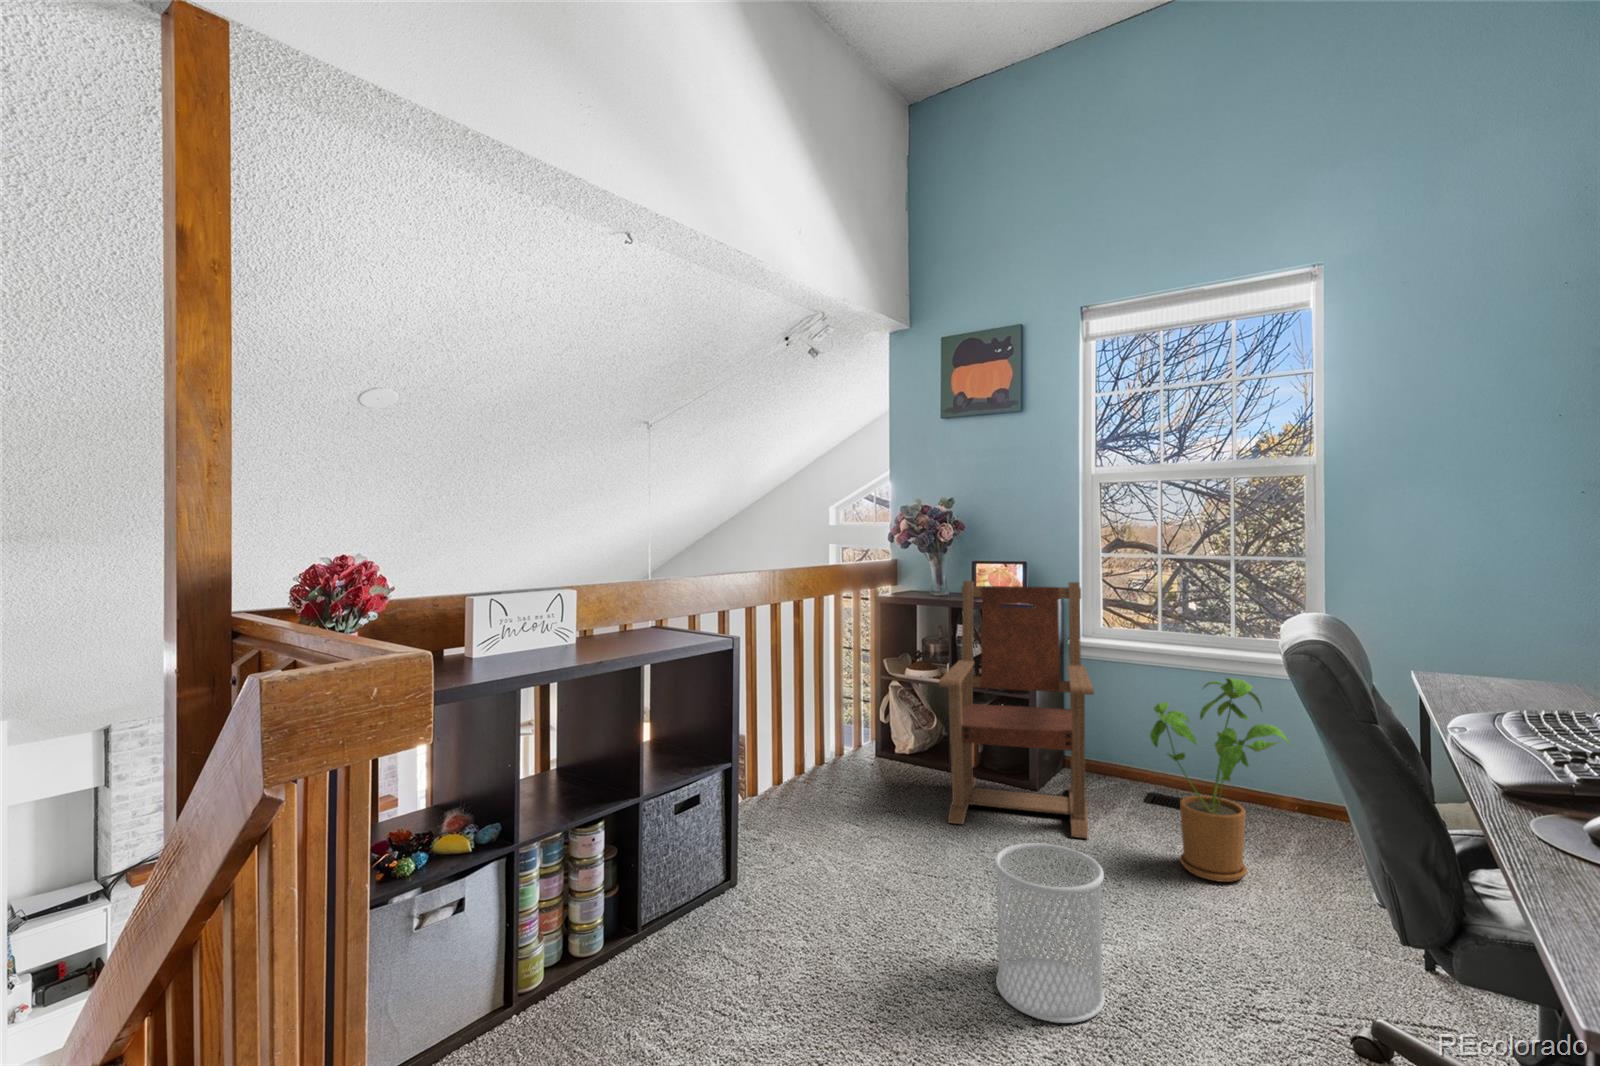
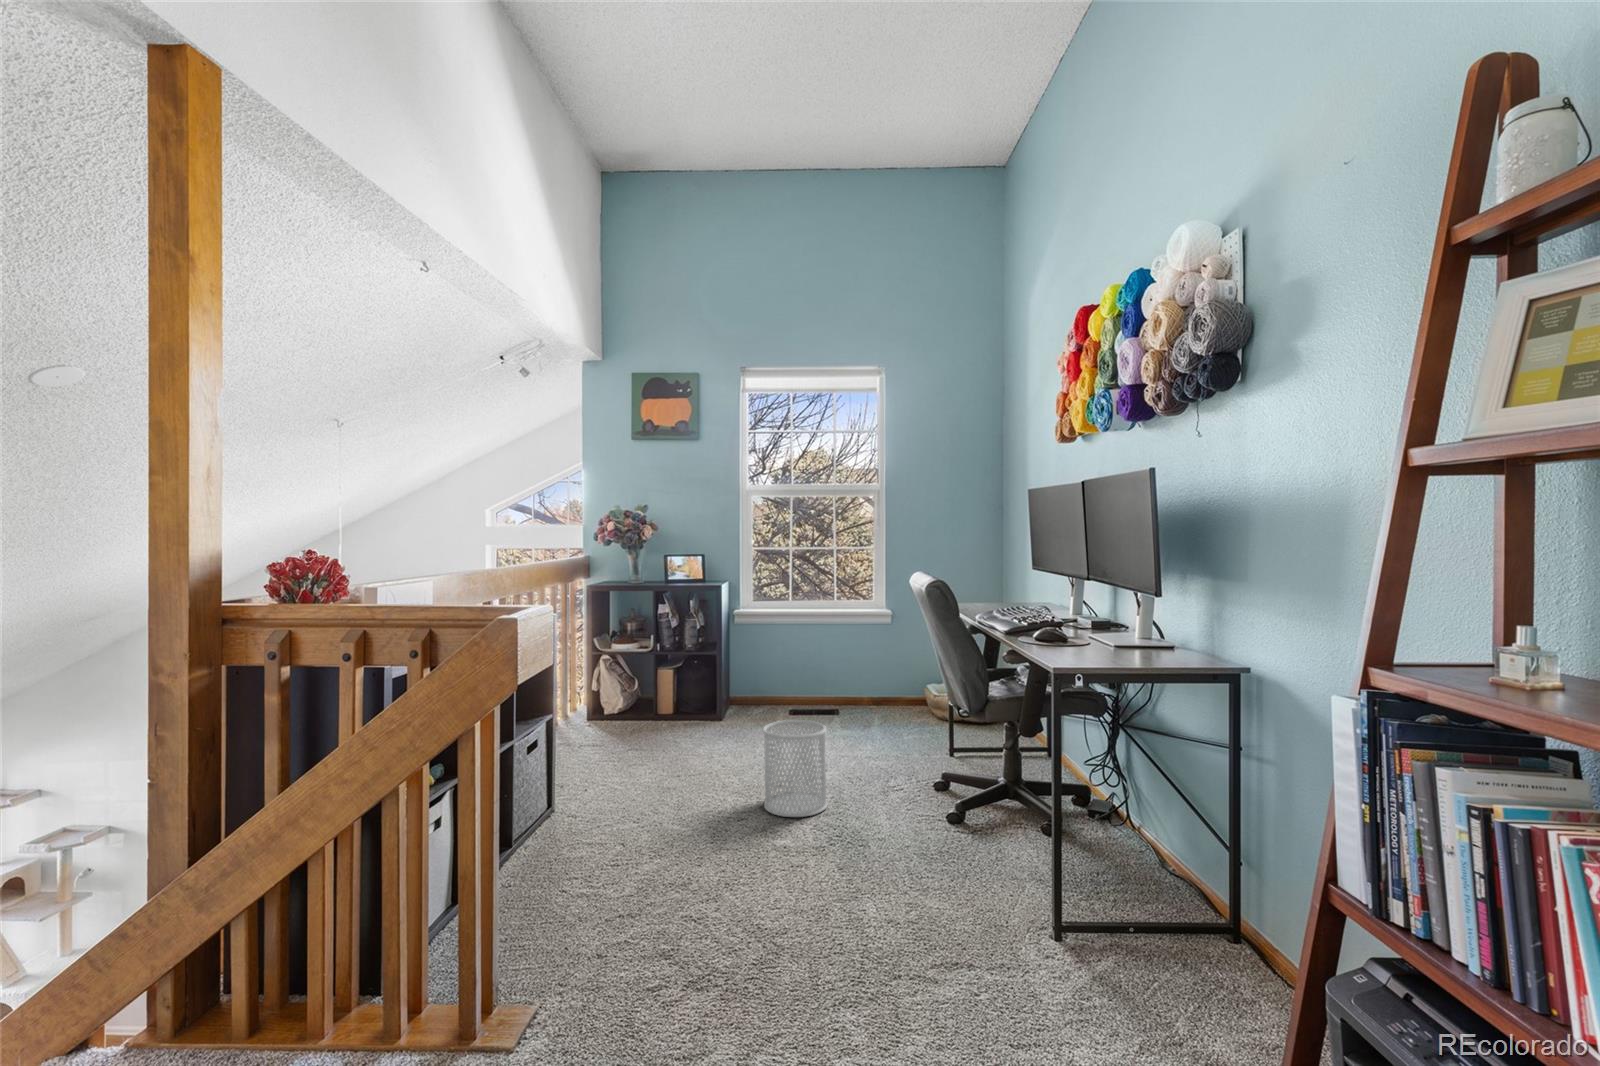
armchair: present [939,581,1094,839] -> none [664,566,777,747]
house plant: present [1150,678,1290,882] -> none [812,618,890,743]

